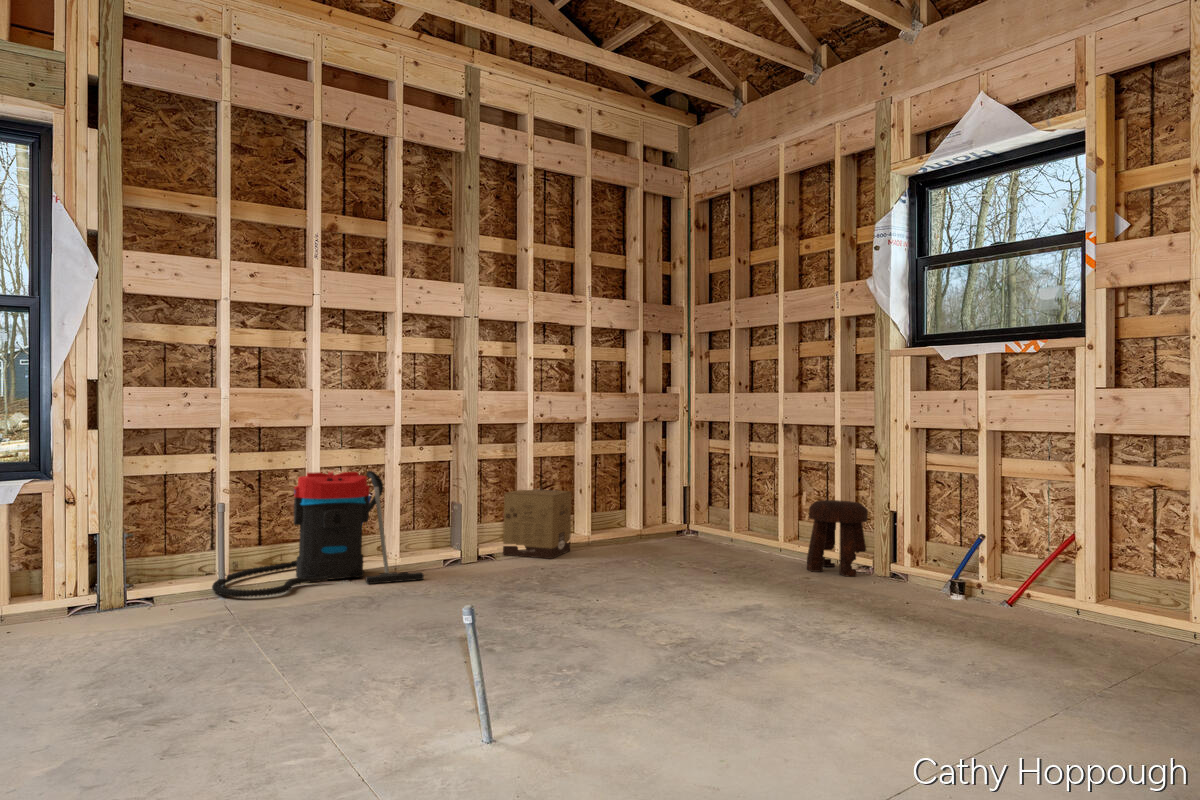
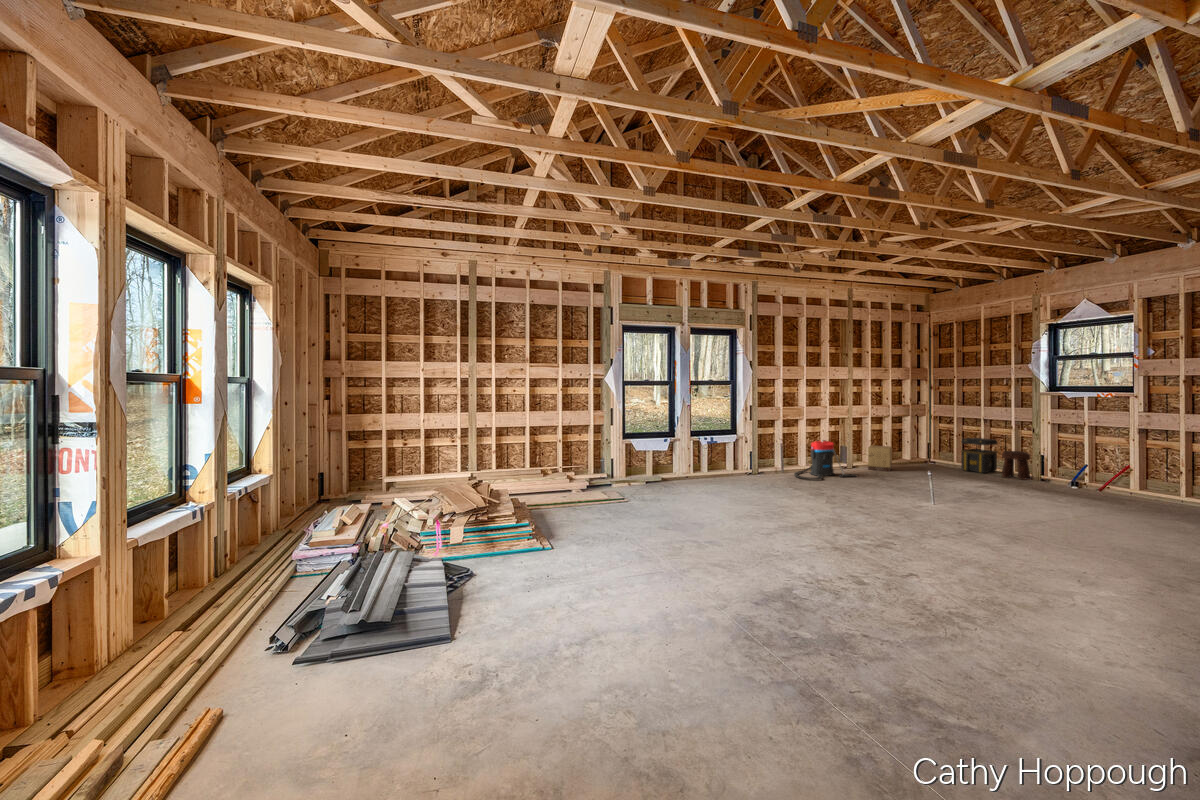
toolbox: none [731,470,810,560] -> present [961,438,998,473]

